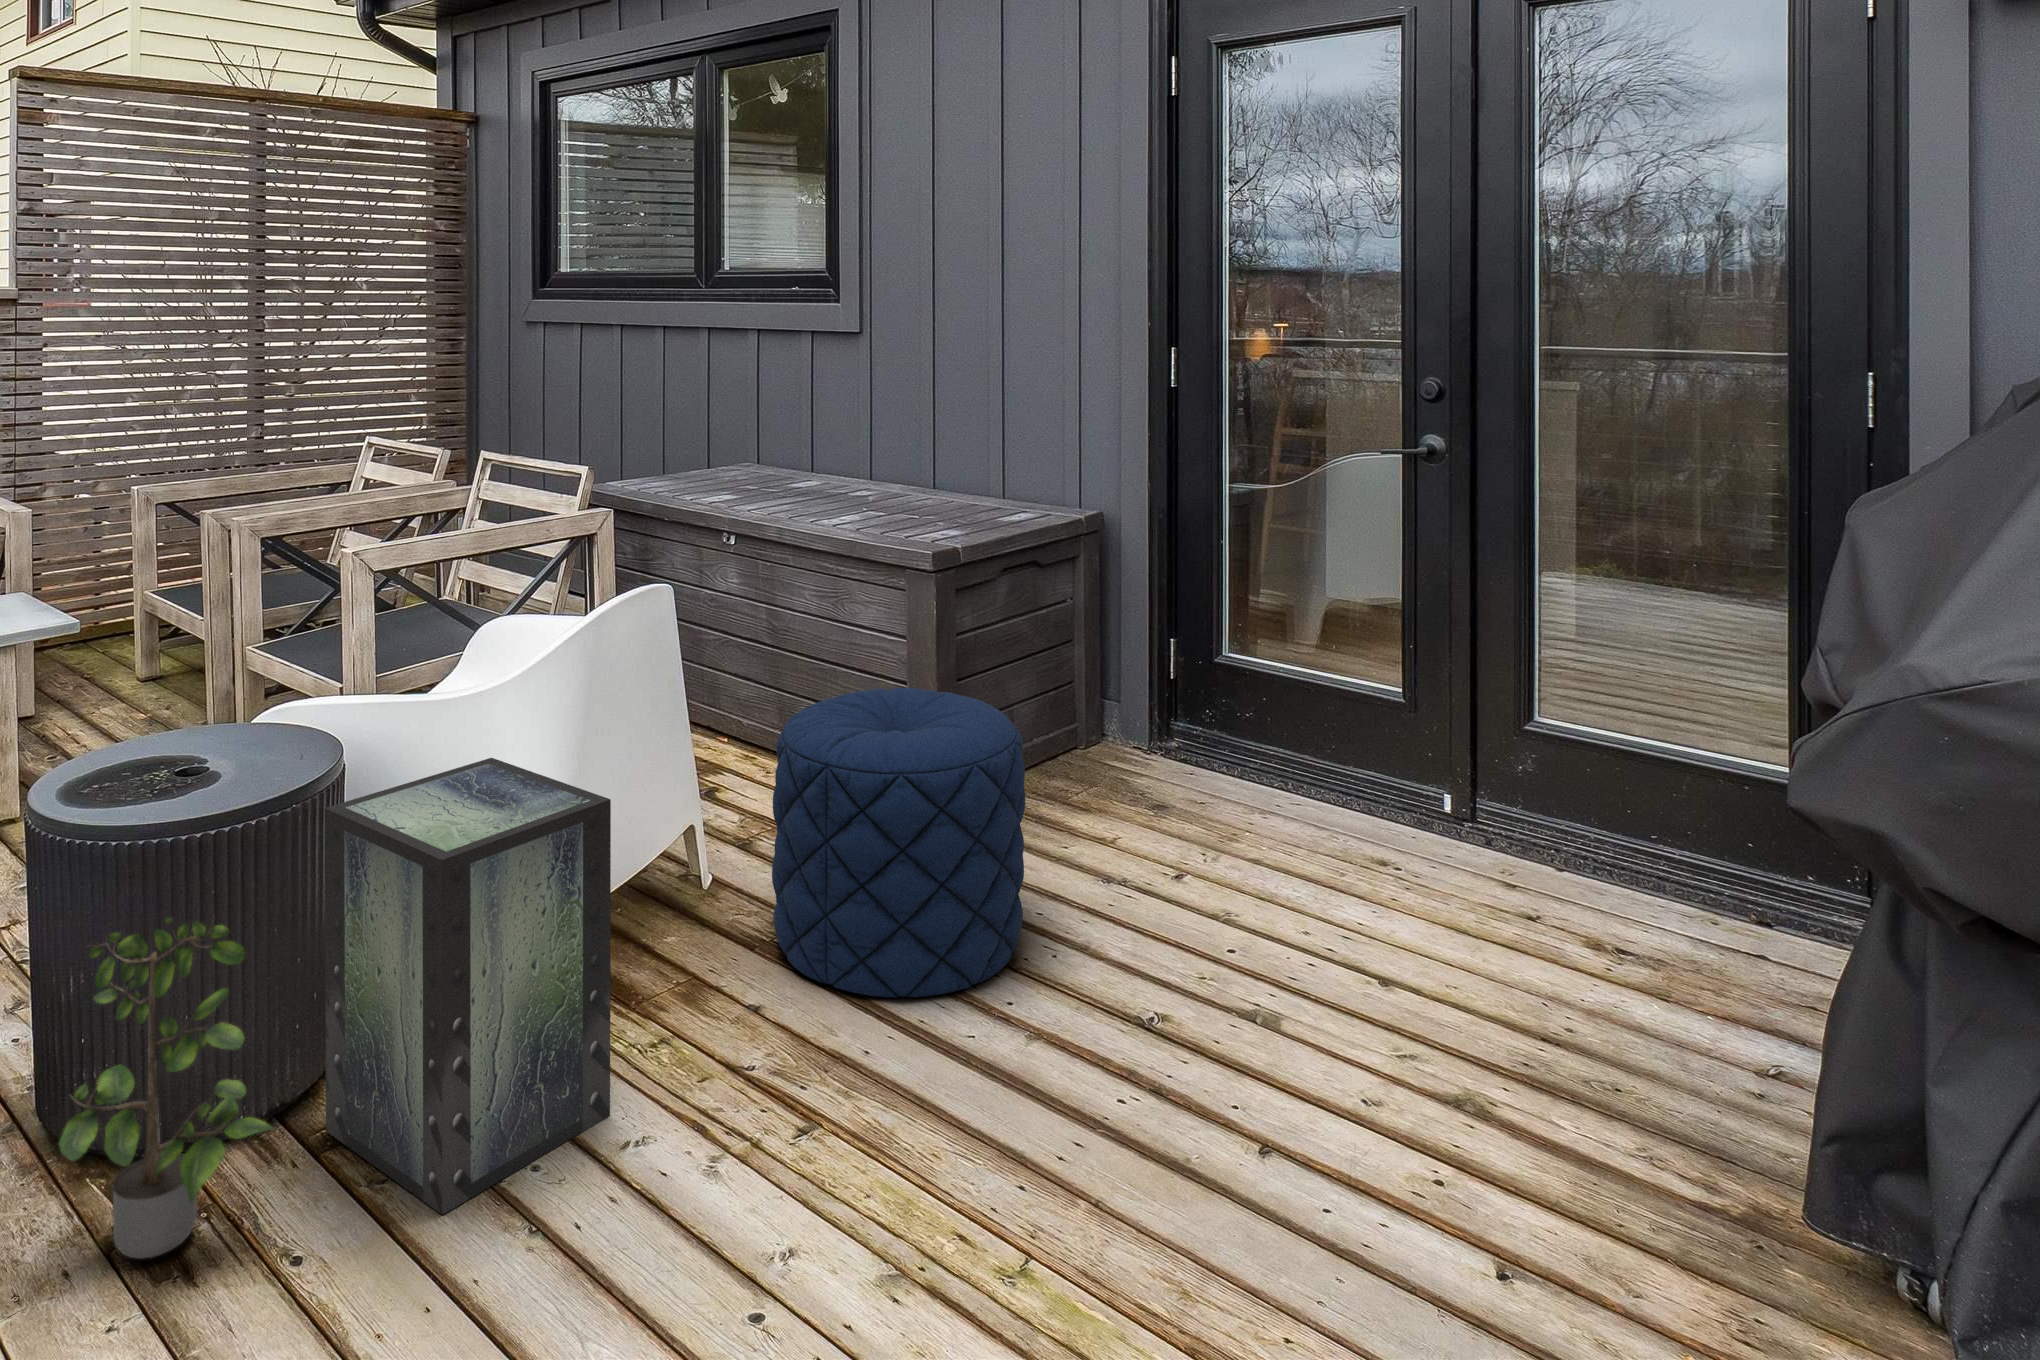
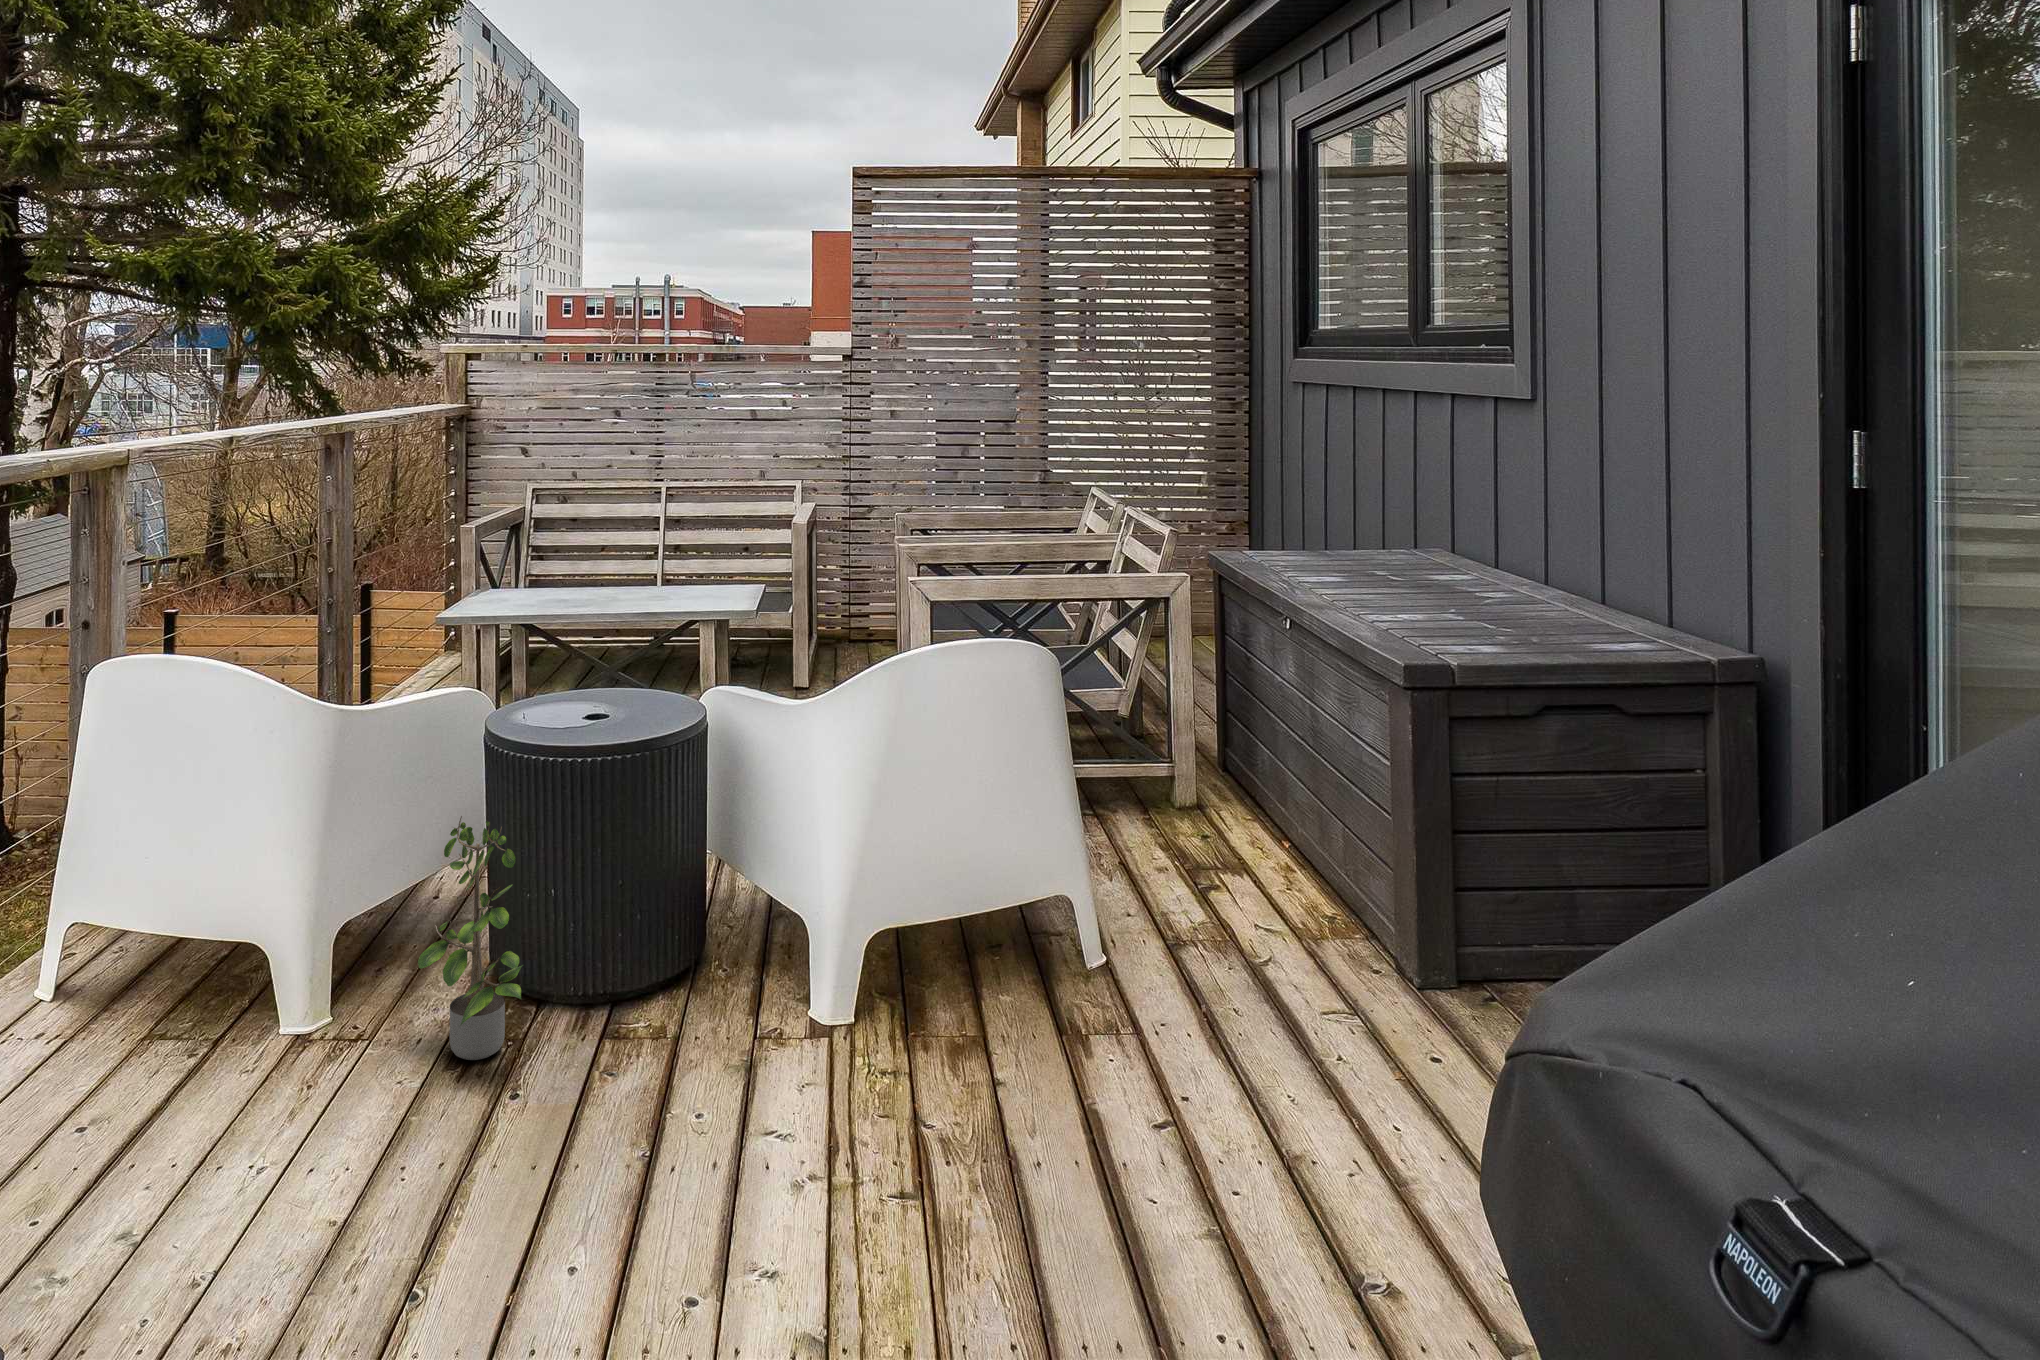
pouf: present [772,688,1025,997] -> none [1062,805,1347,1158]
storage box: present [325,758,611,1215] -> none [616,772,791,1118]

